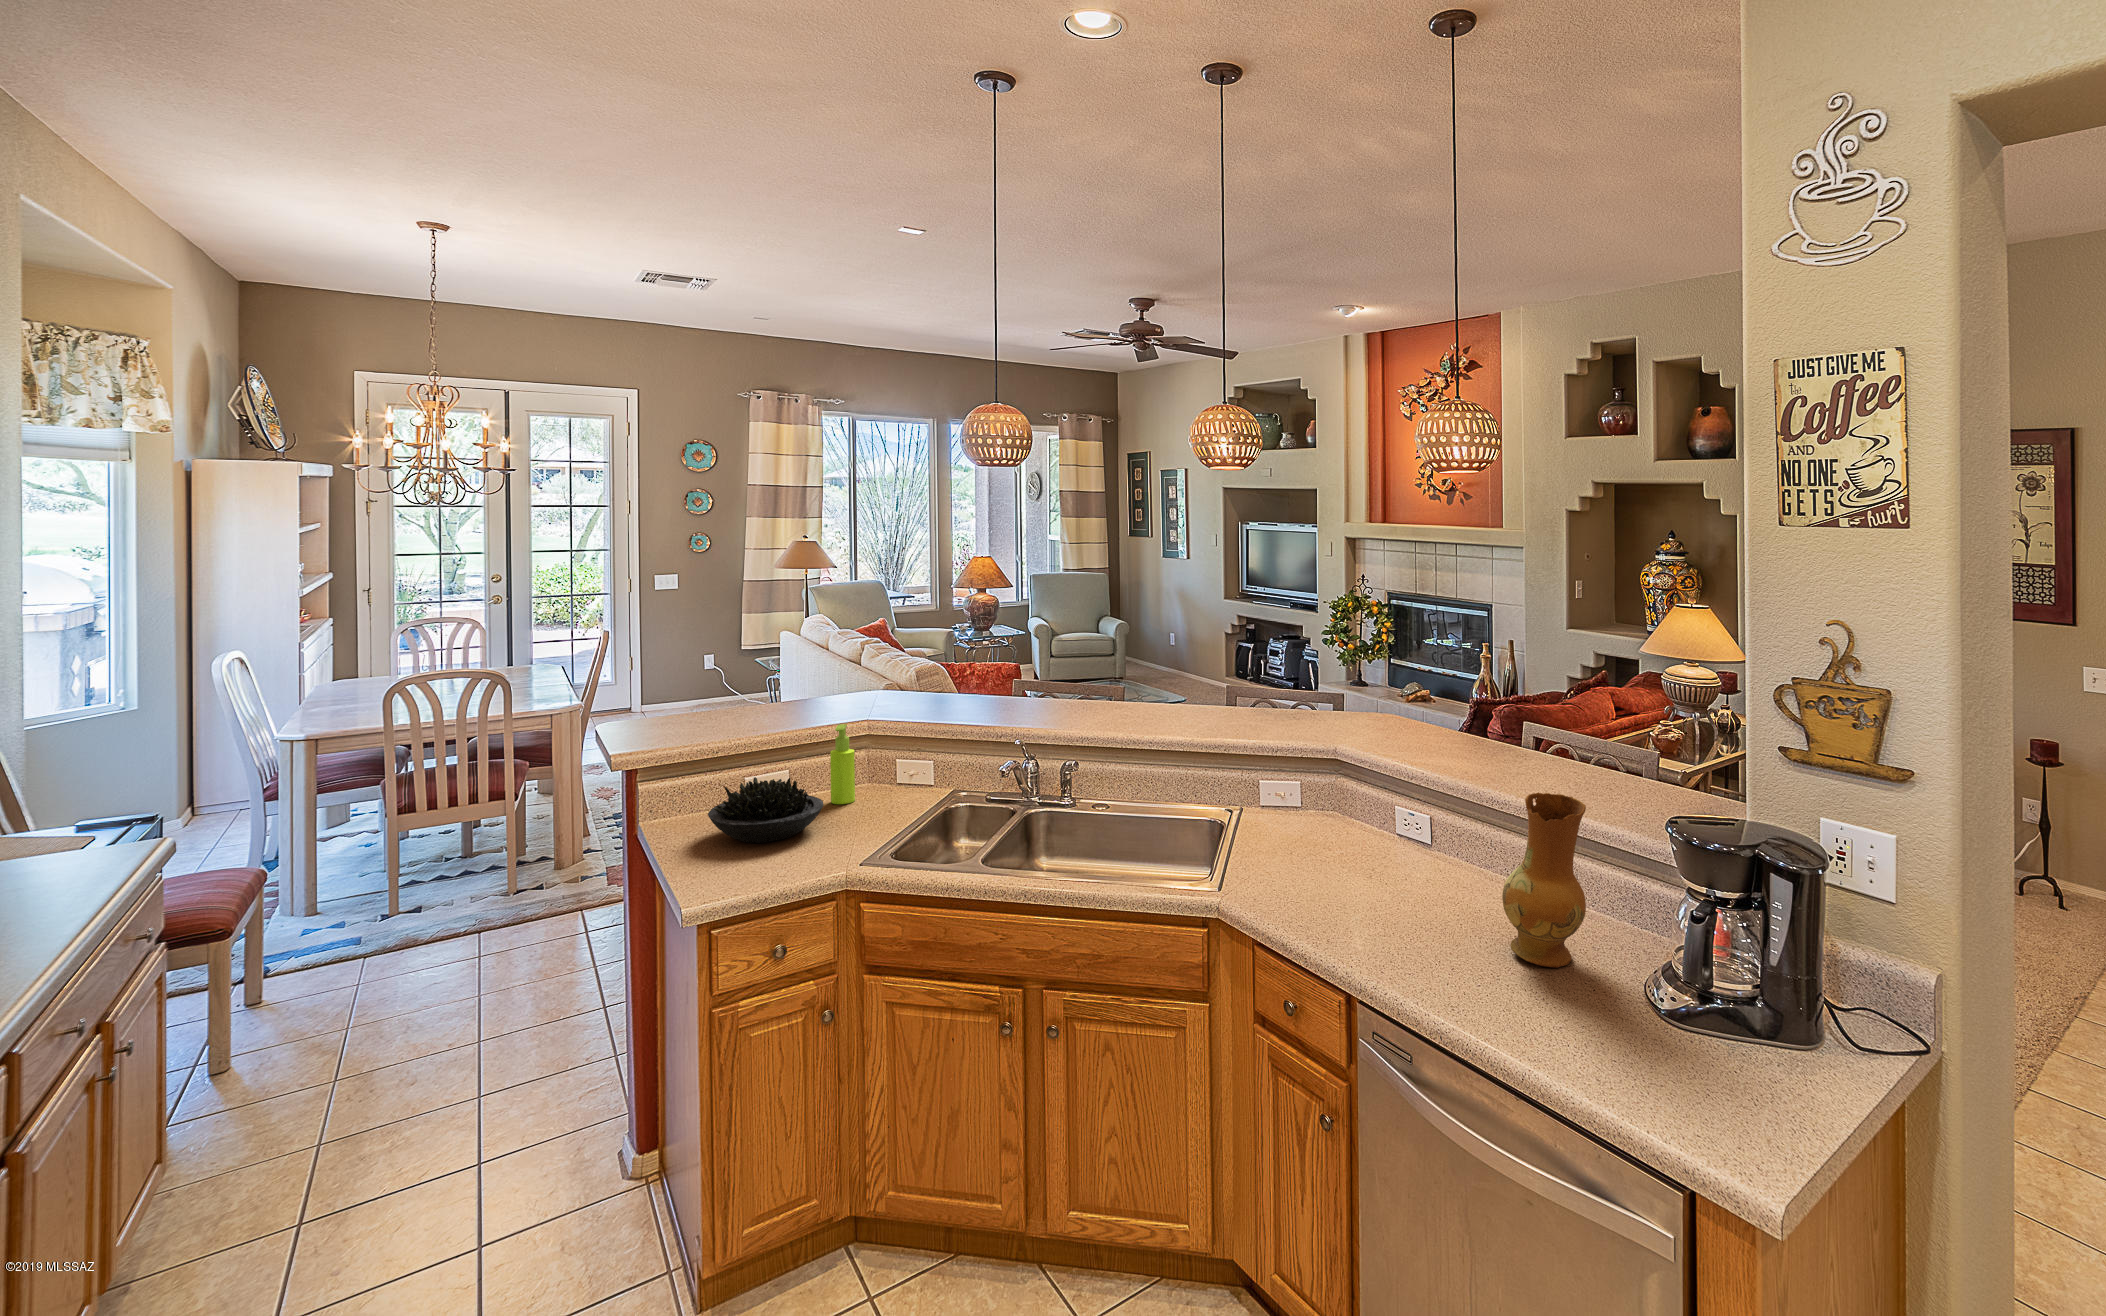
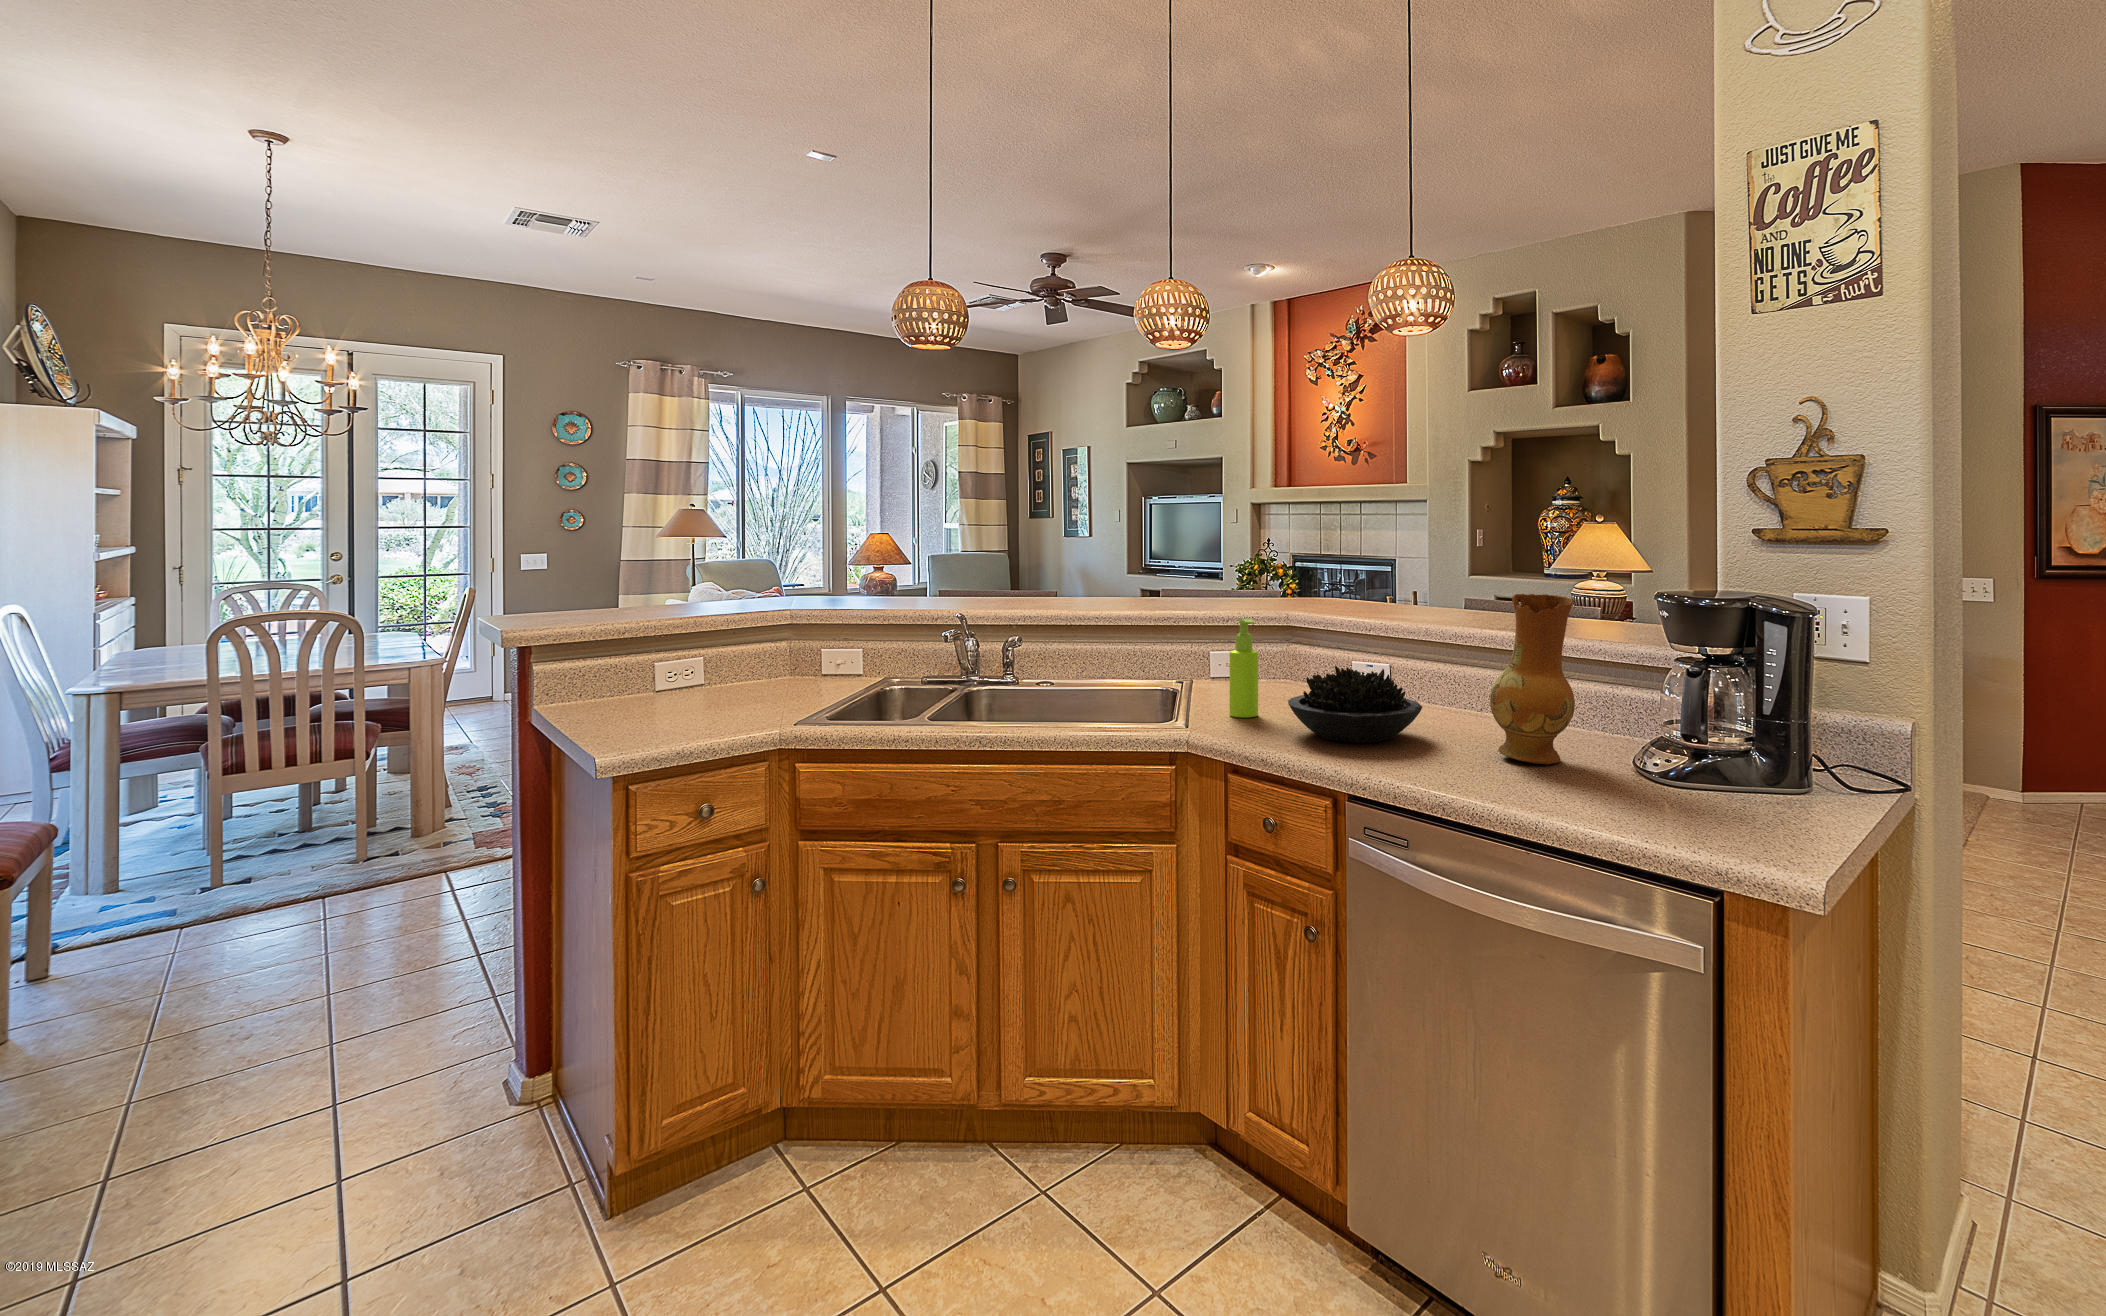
soap dispenser: present [830,724,855,804] -> present [1230,618,1258,717]
succulent plant: present [708,777,824,843] -> present [1288,666,1422,743]

